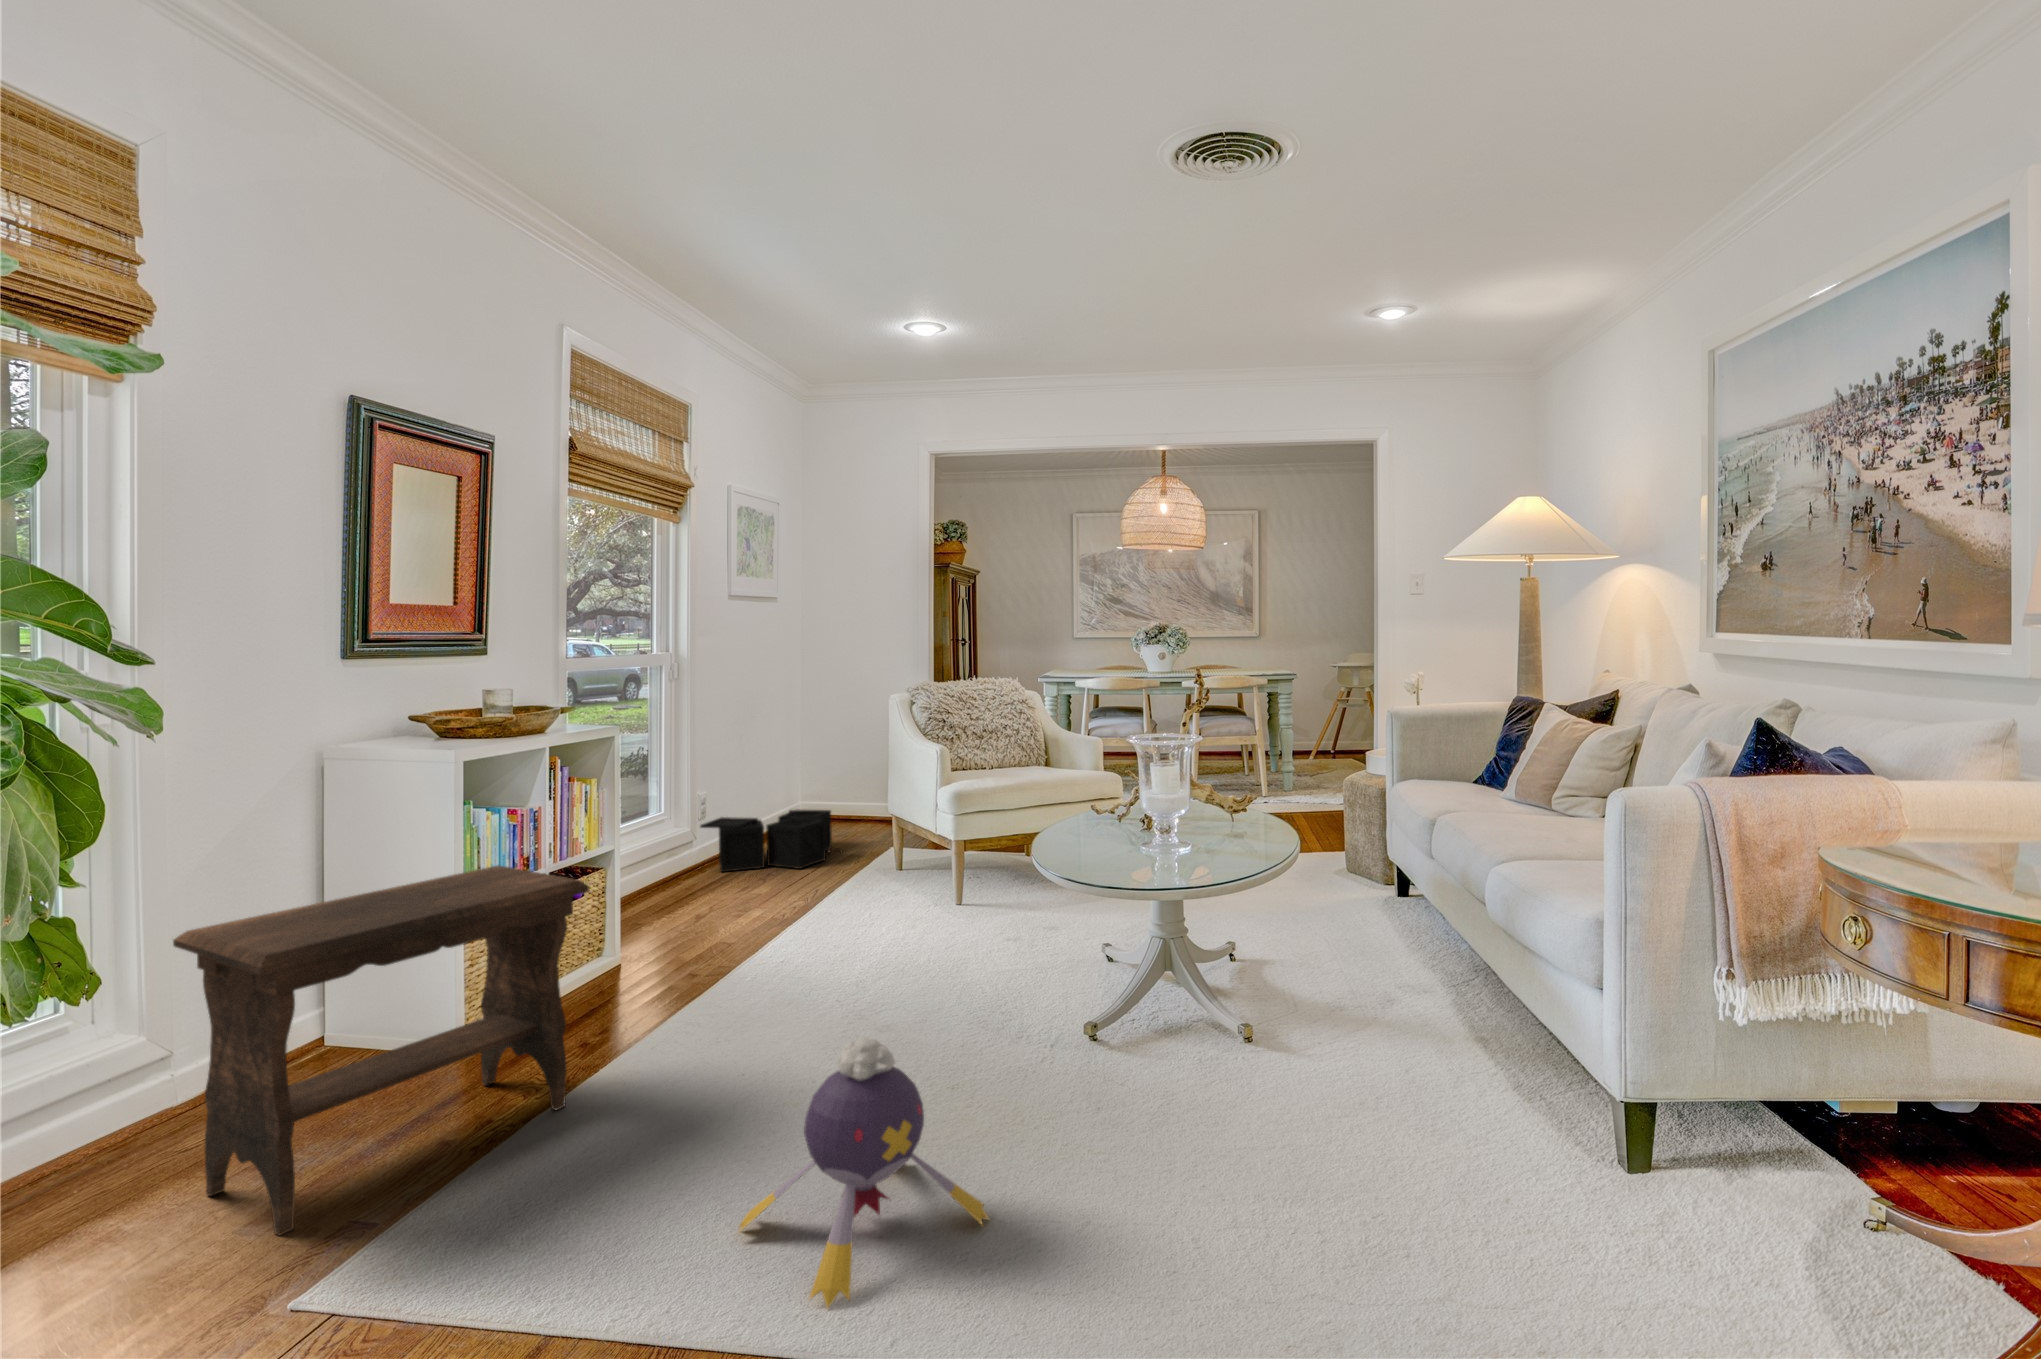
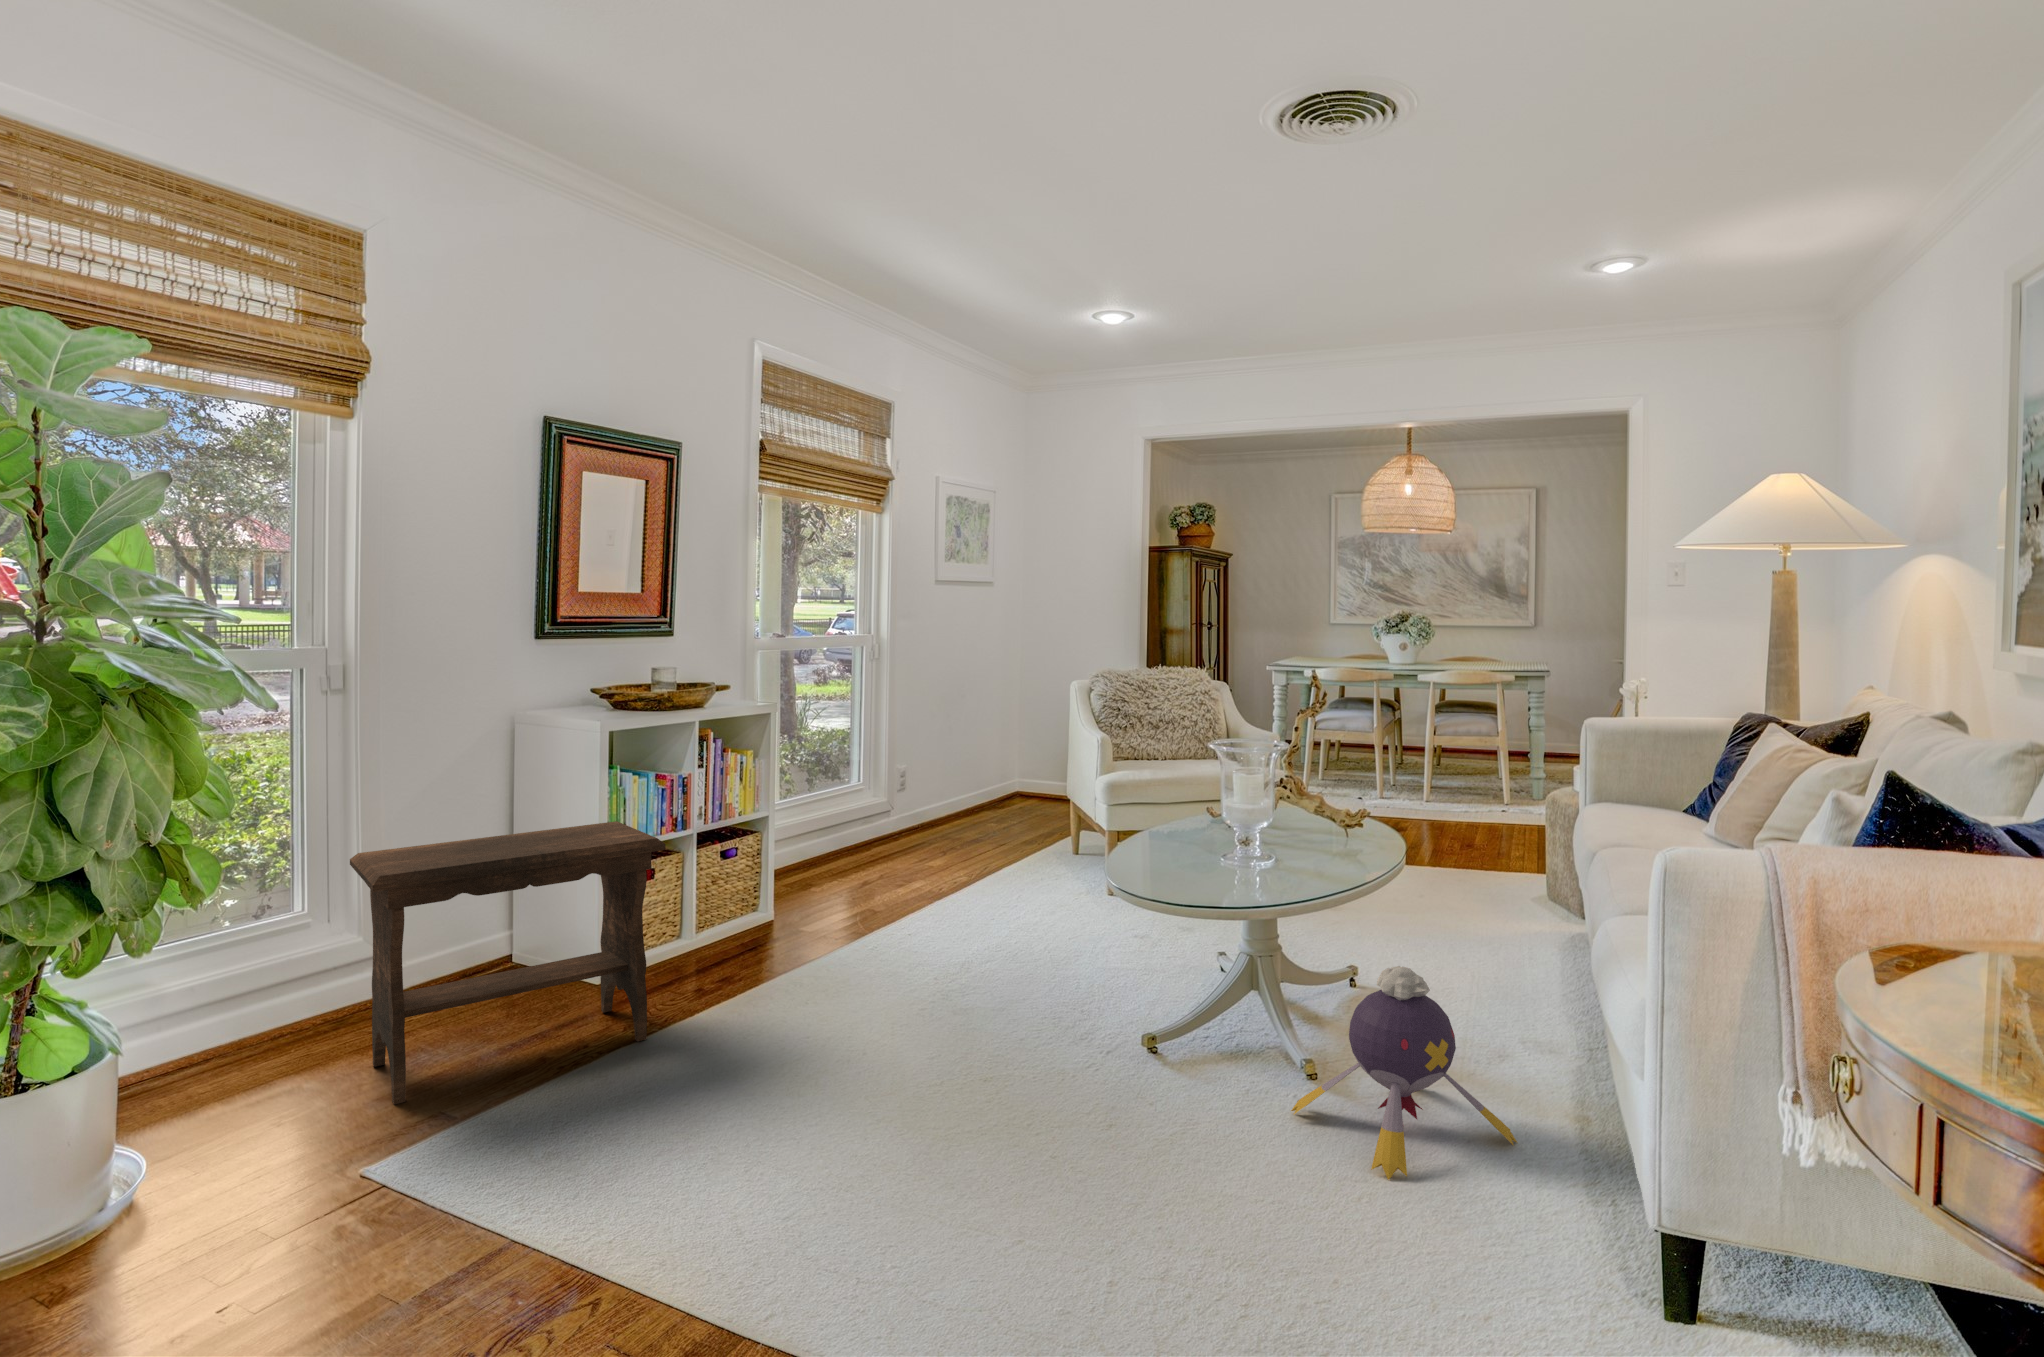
storage bin: present [700,810,842,872] -> none [900,794,1037,853]
plush toy: present [739,1038,989,1308] -> present [1291,966,1517,1180]

